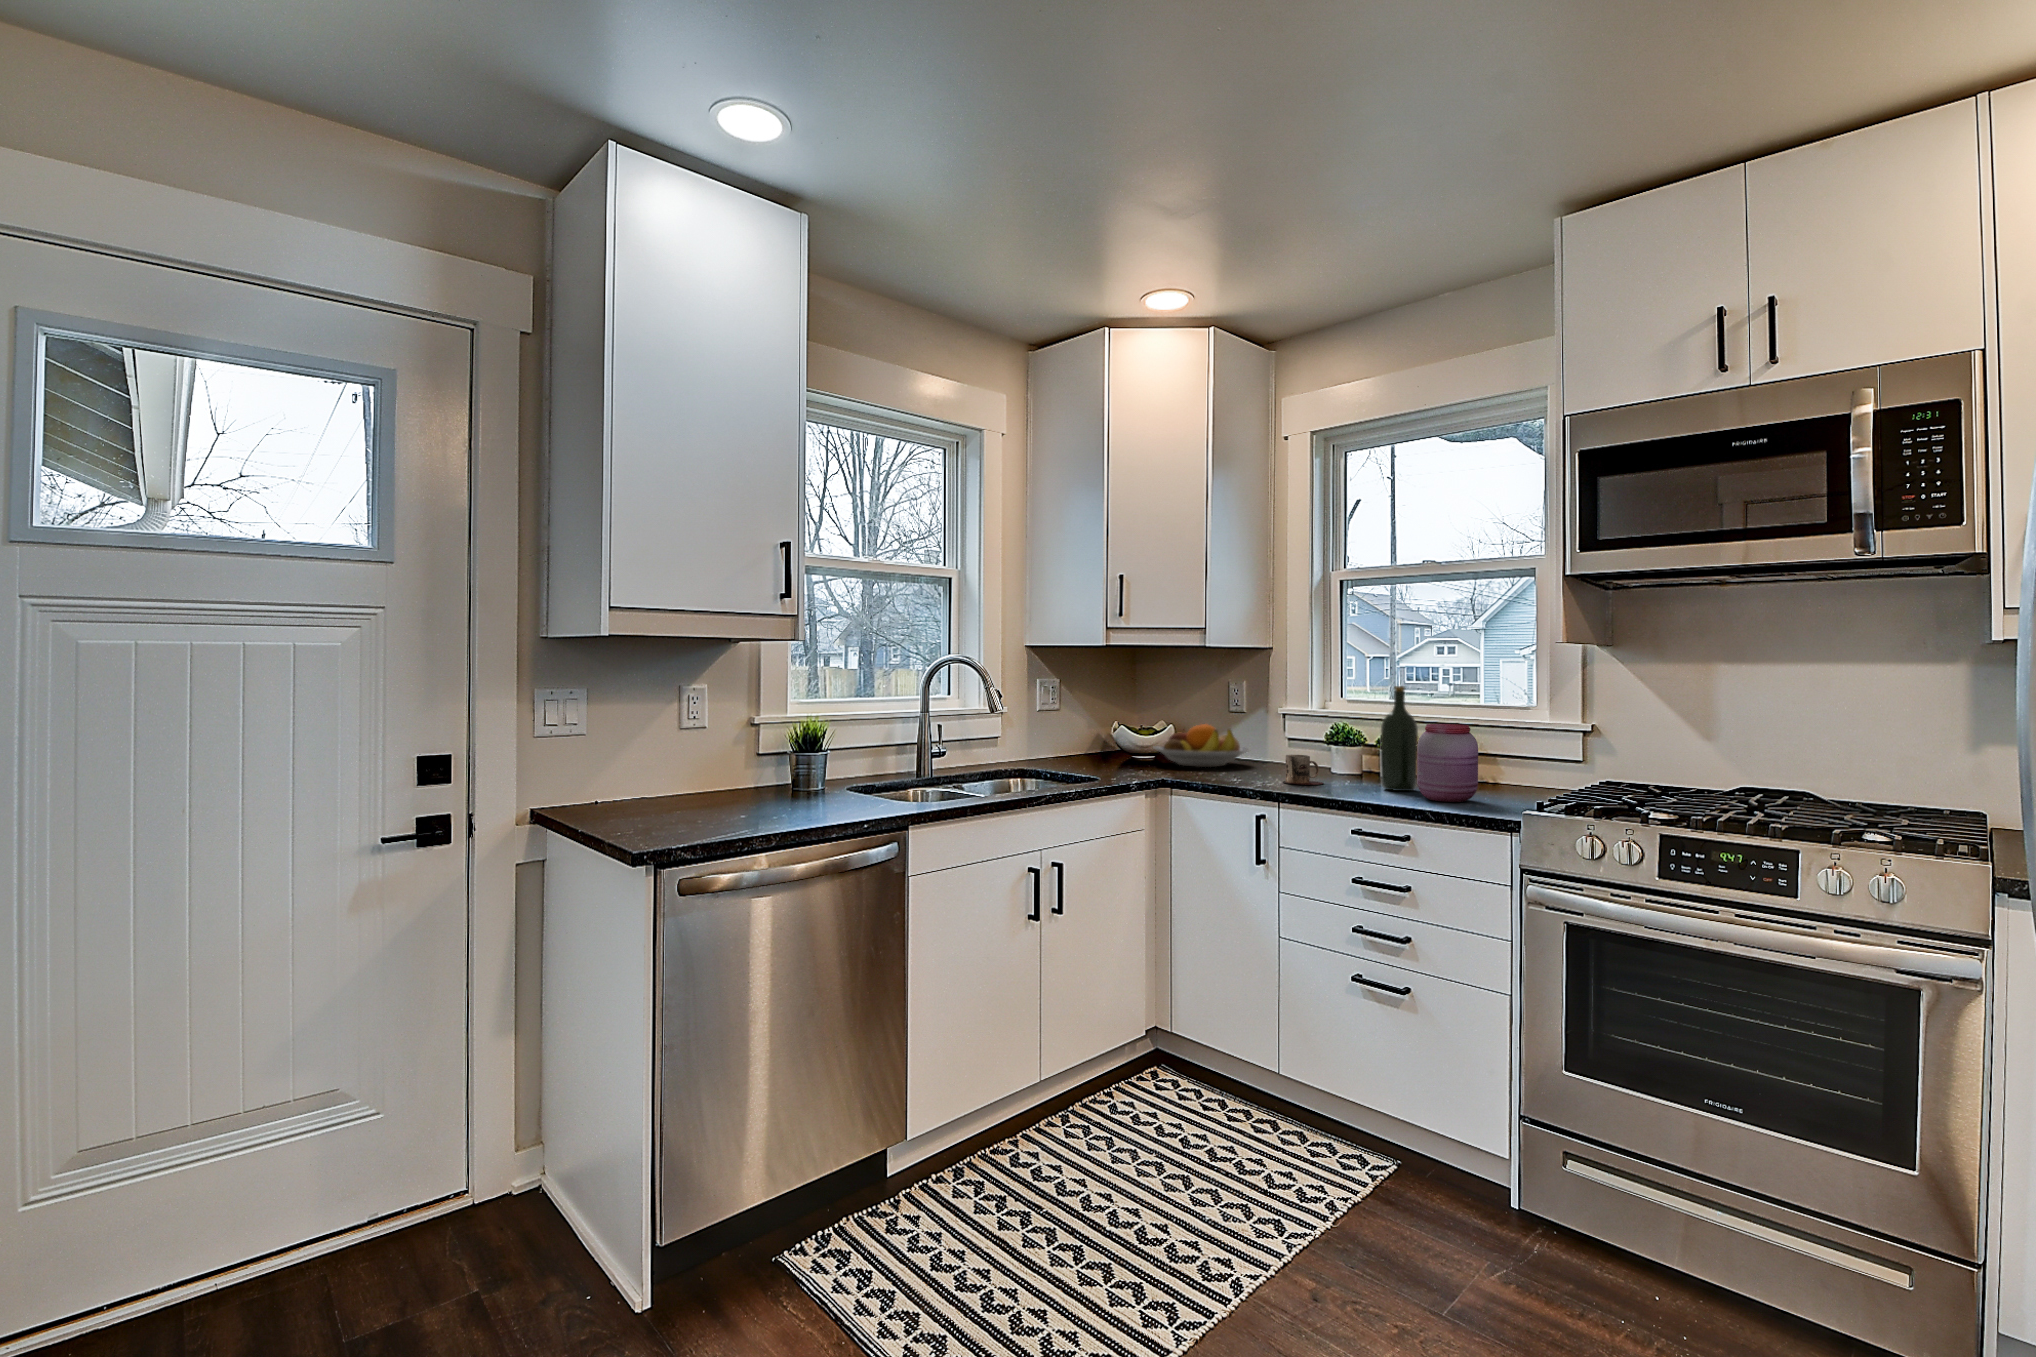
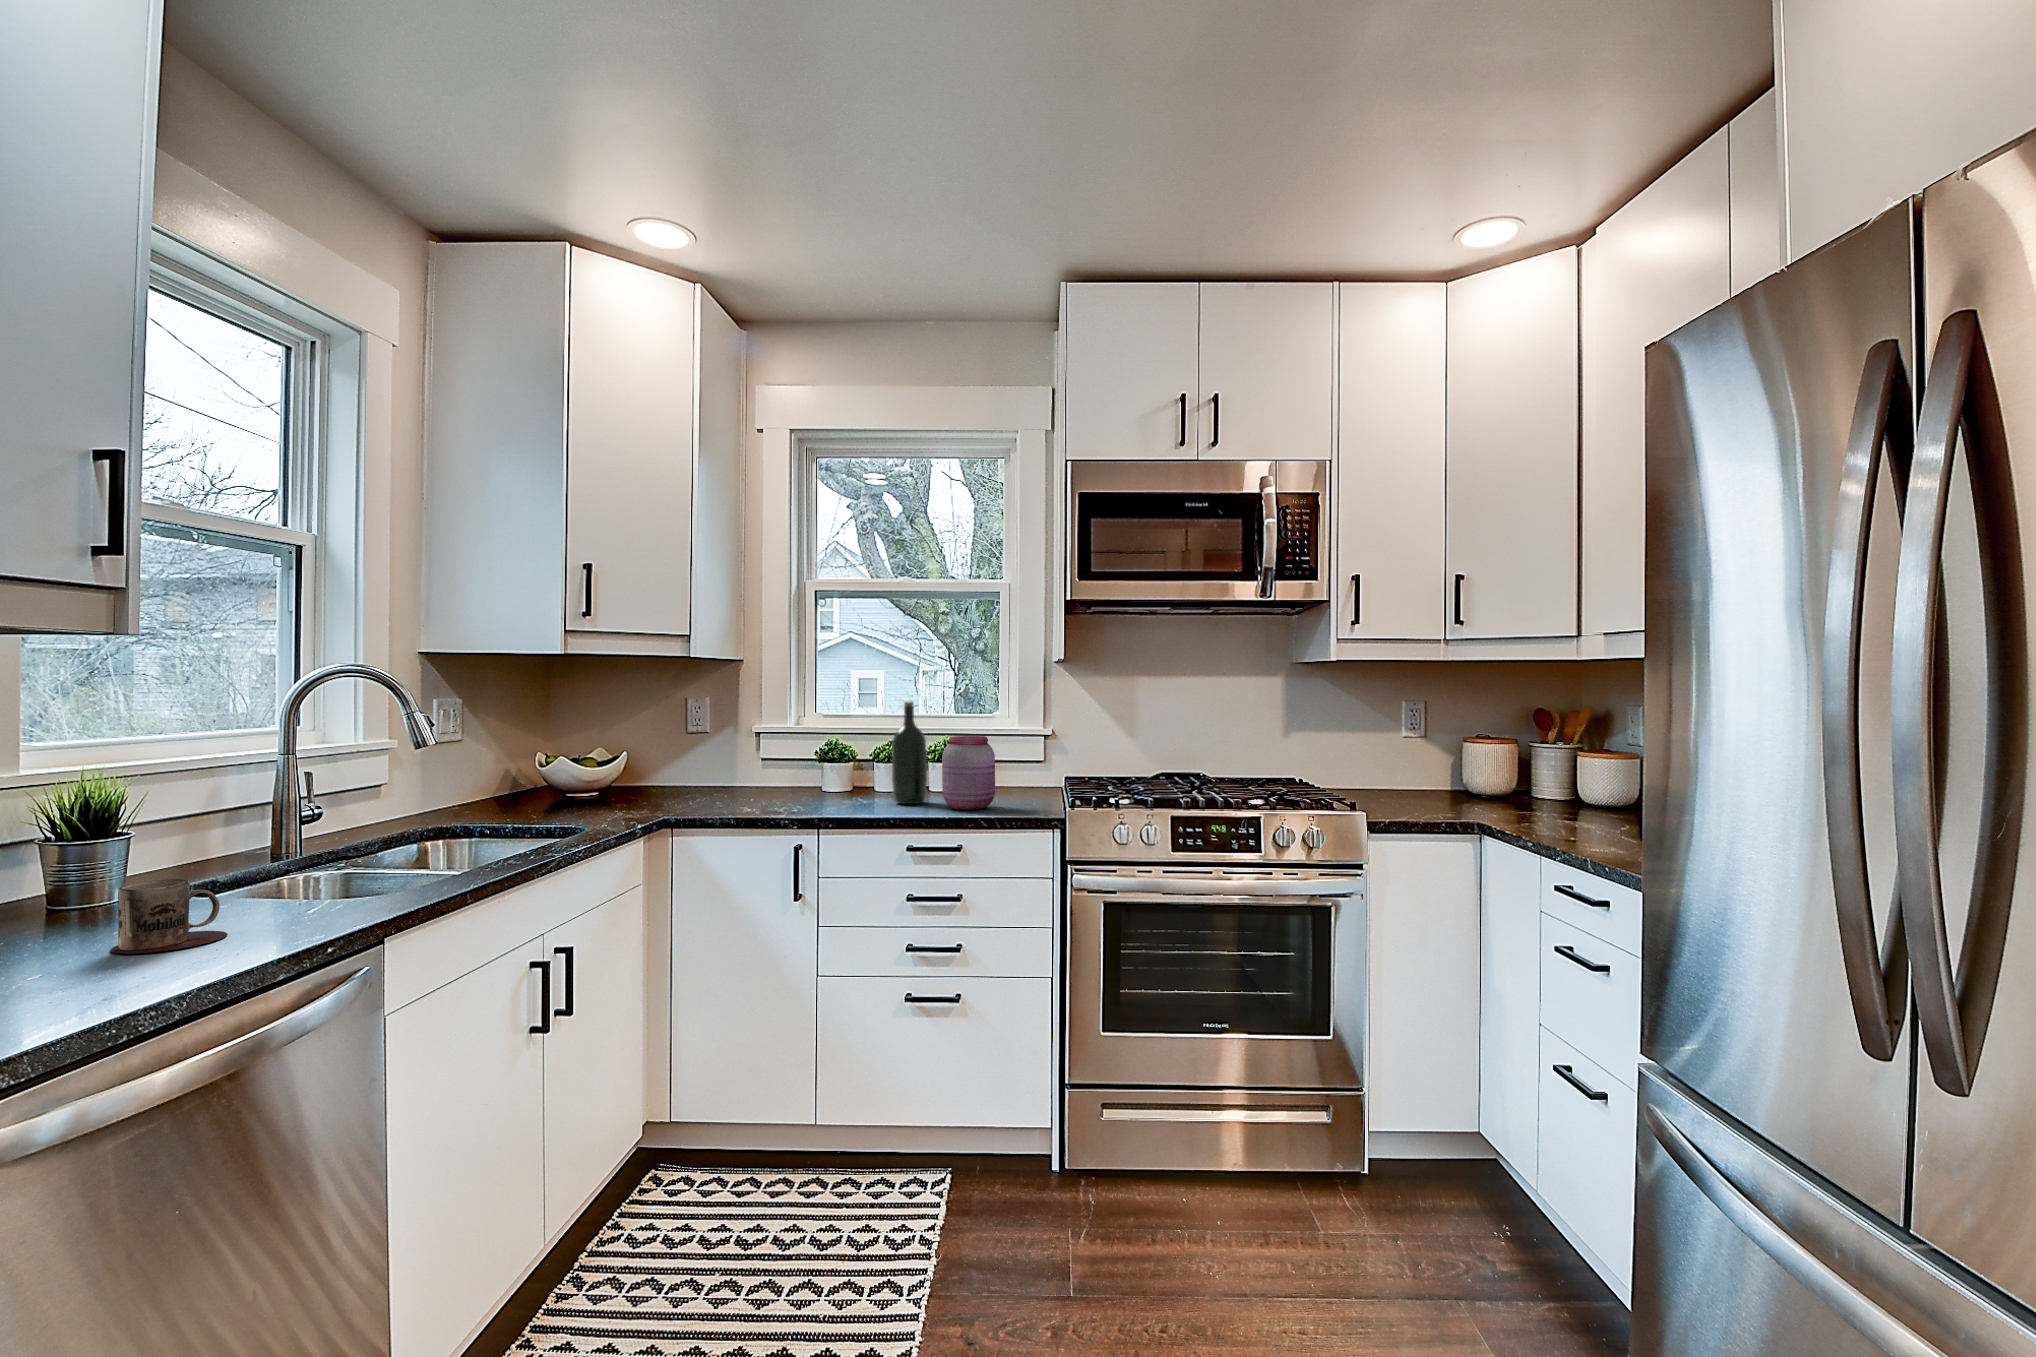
fruit bowl: present [1154,724,1250,767] -> none [602,751,720,800]
mug: present [1283,755,1323,785] -> present [111,879,227,954]

